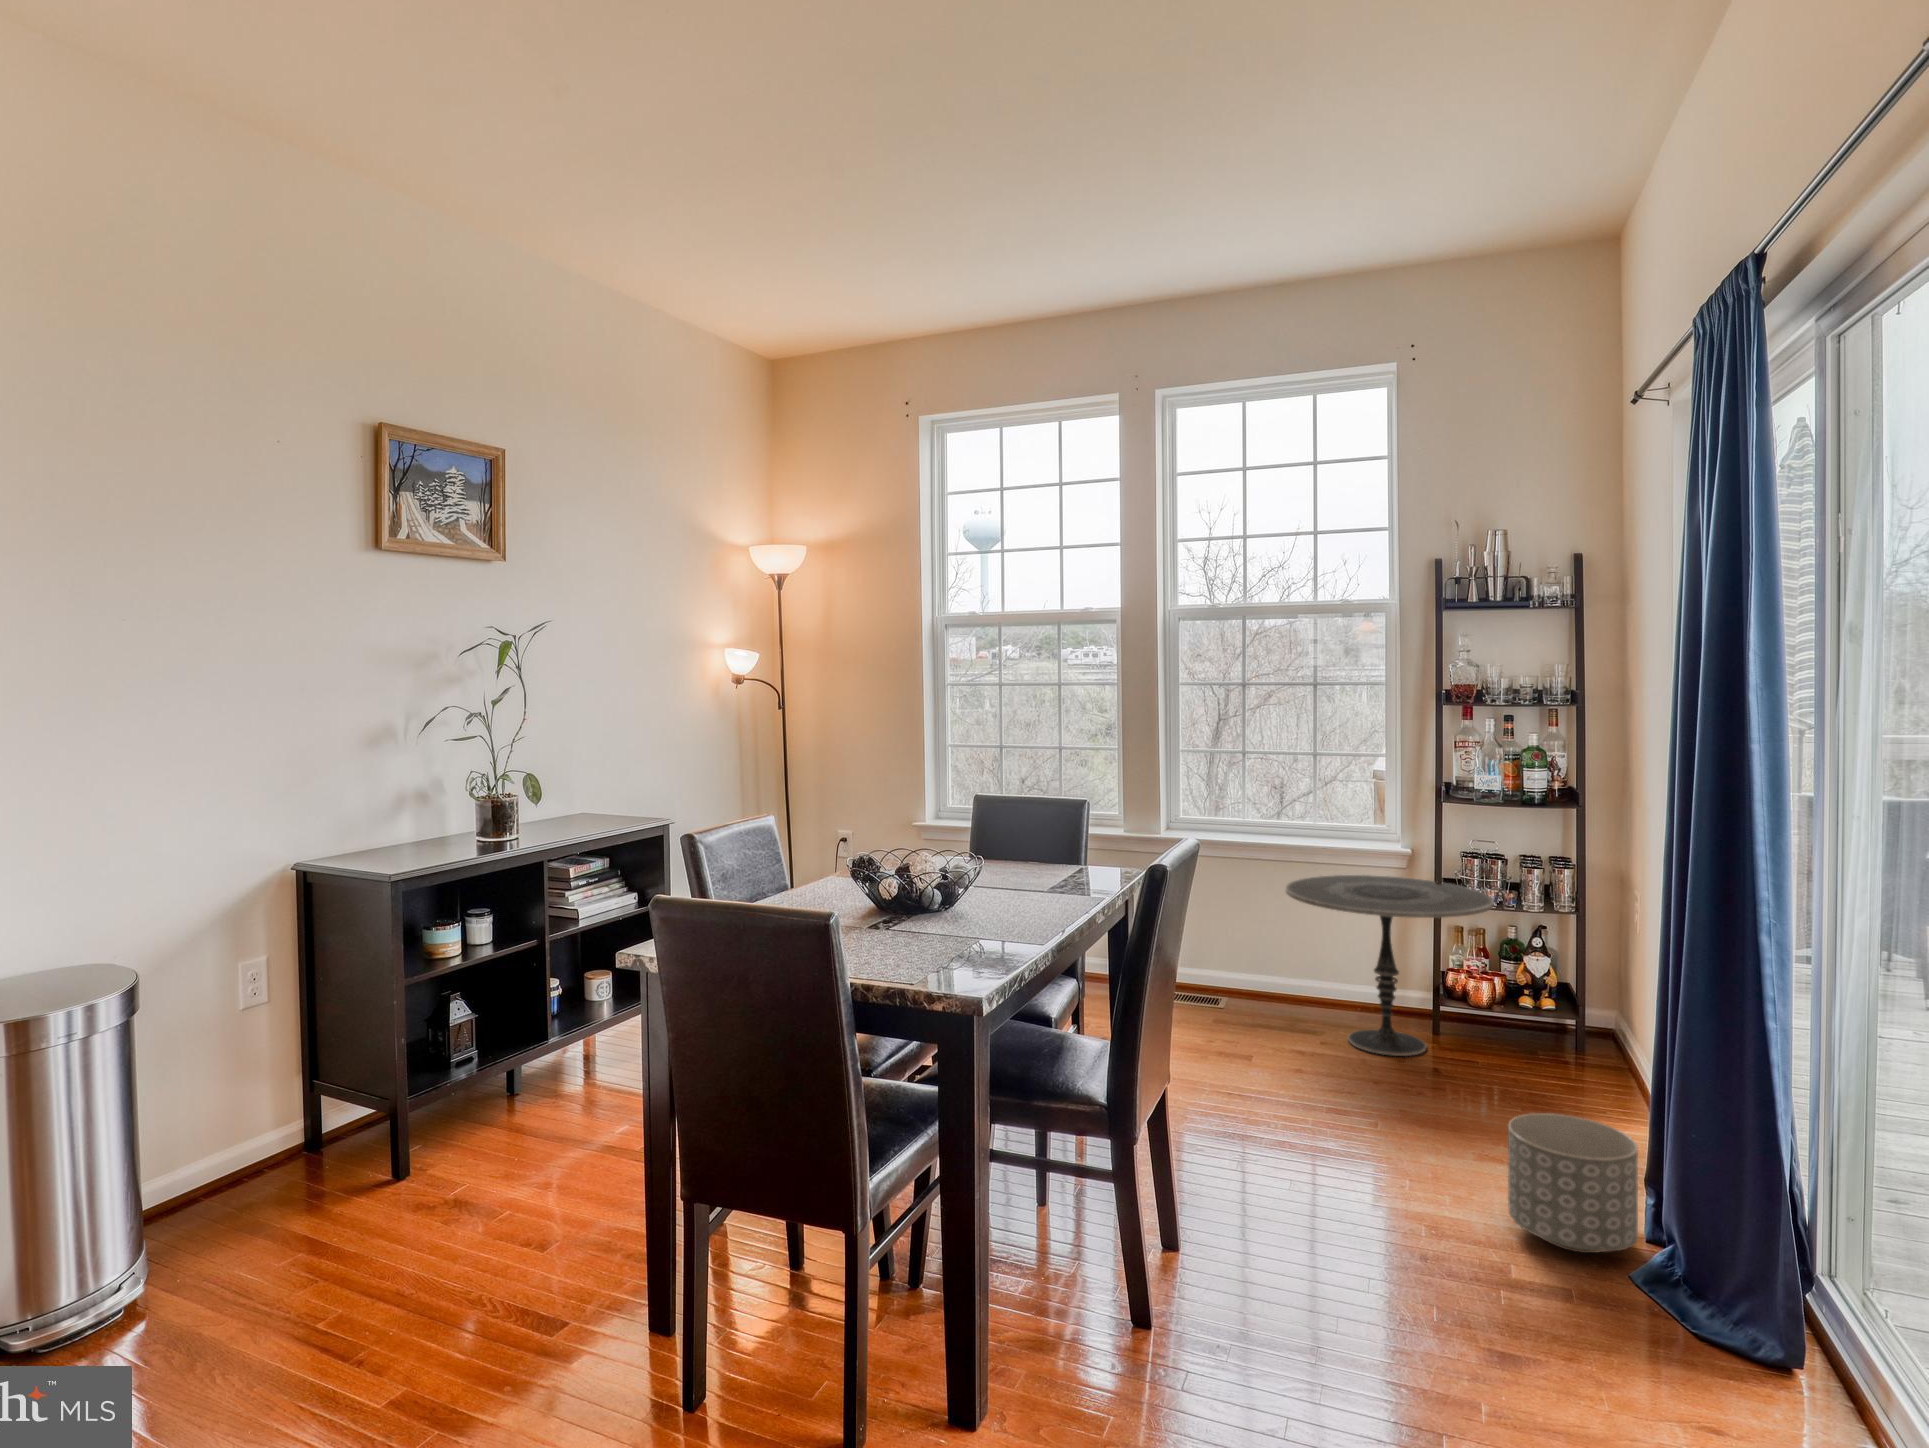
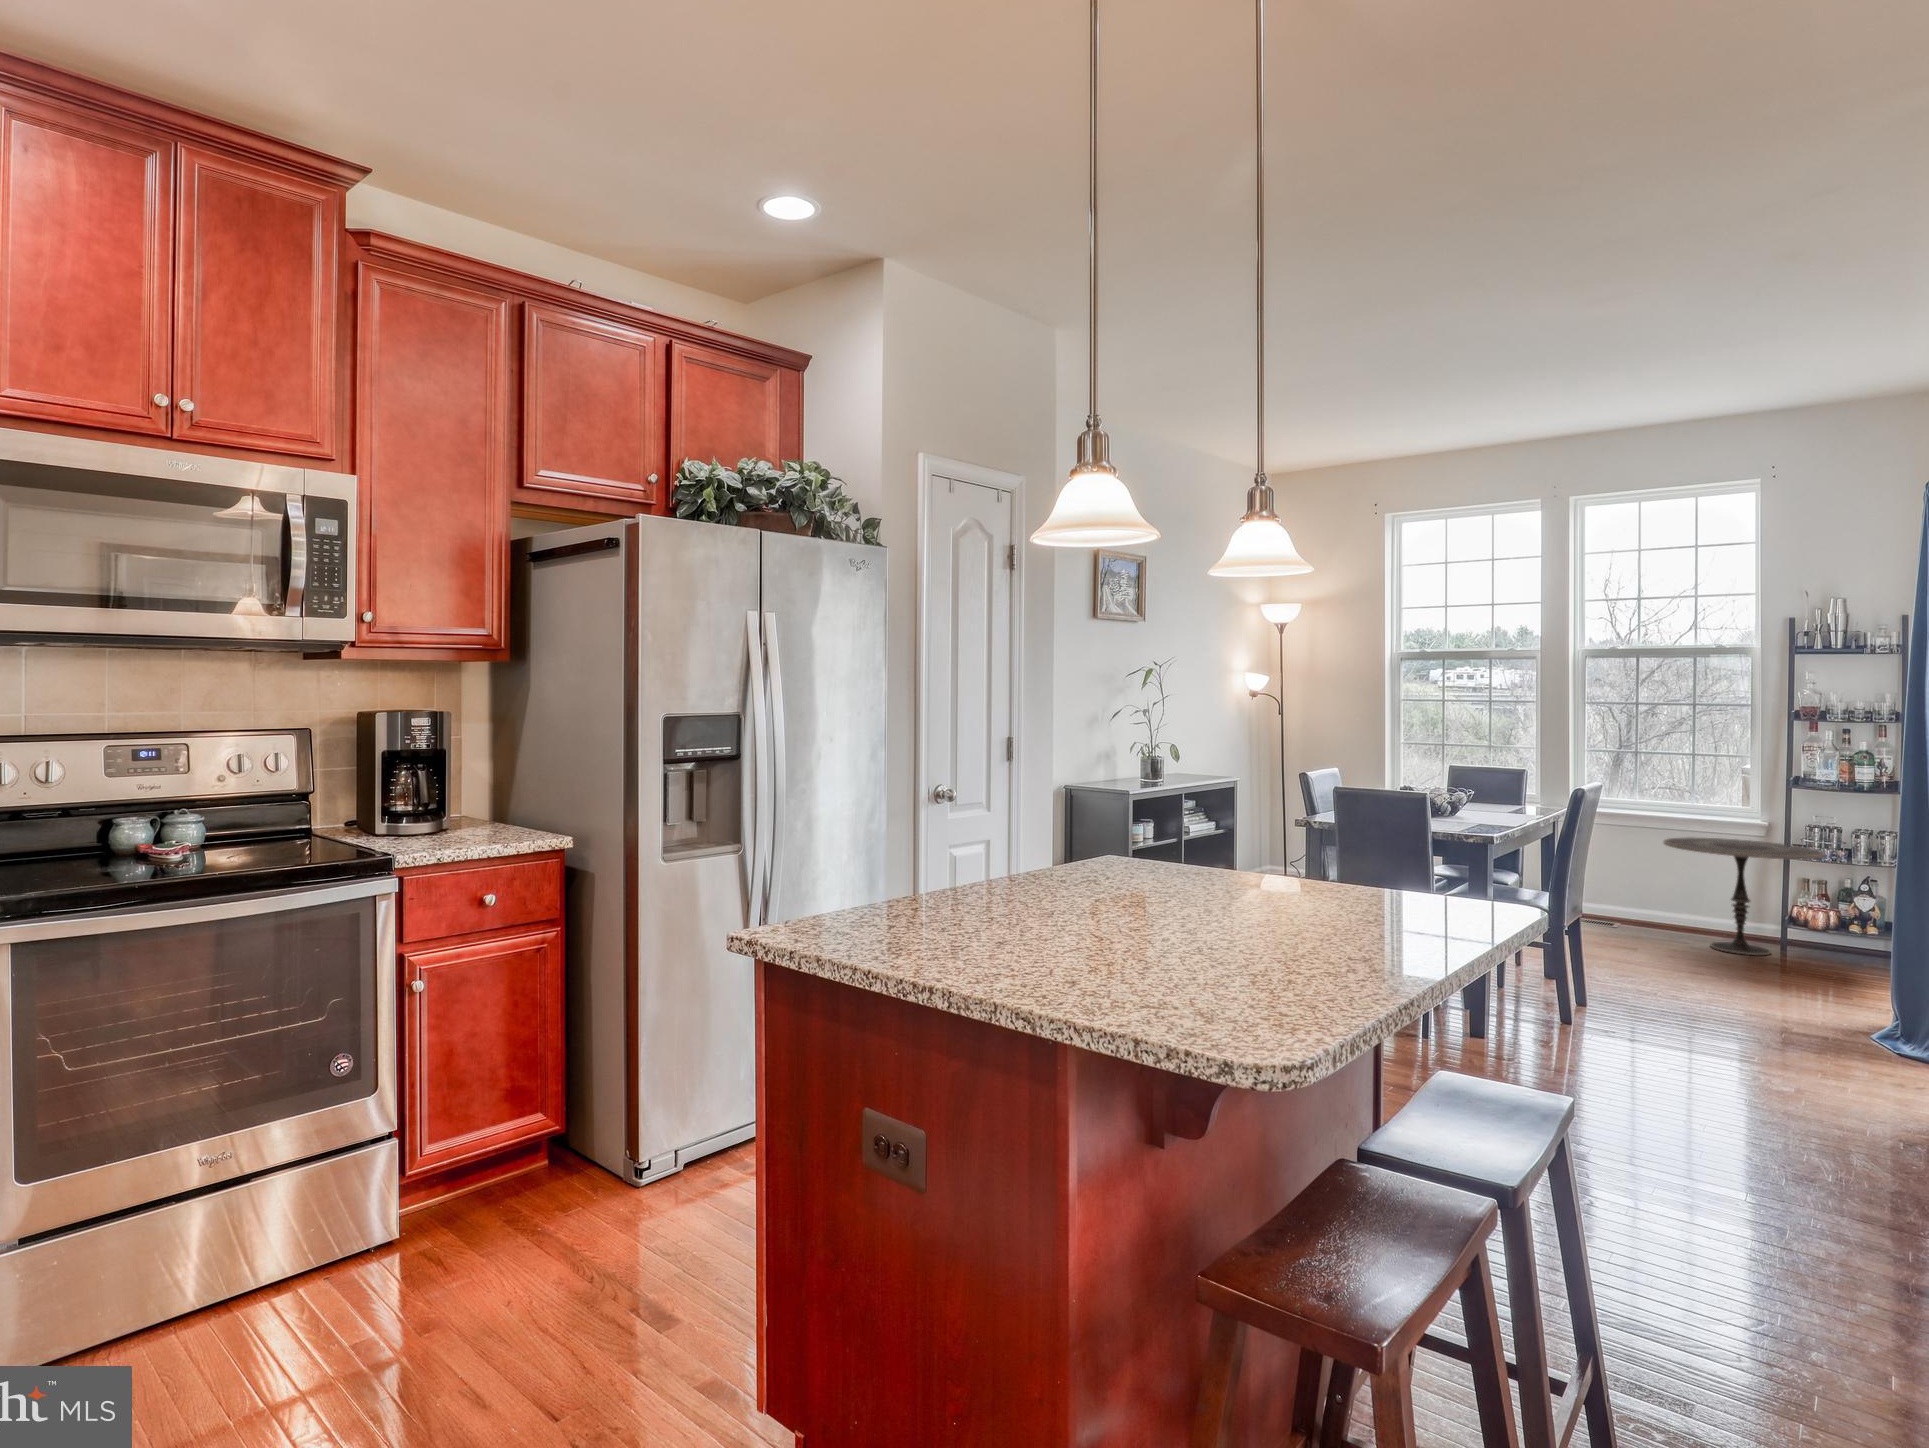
planter: present [1508,1113,1638,1253] -> none [1790,953,1872,1025]

